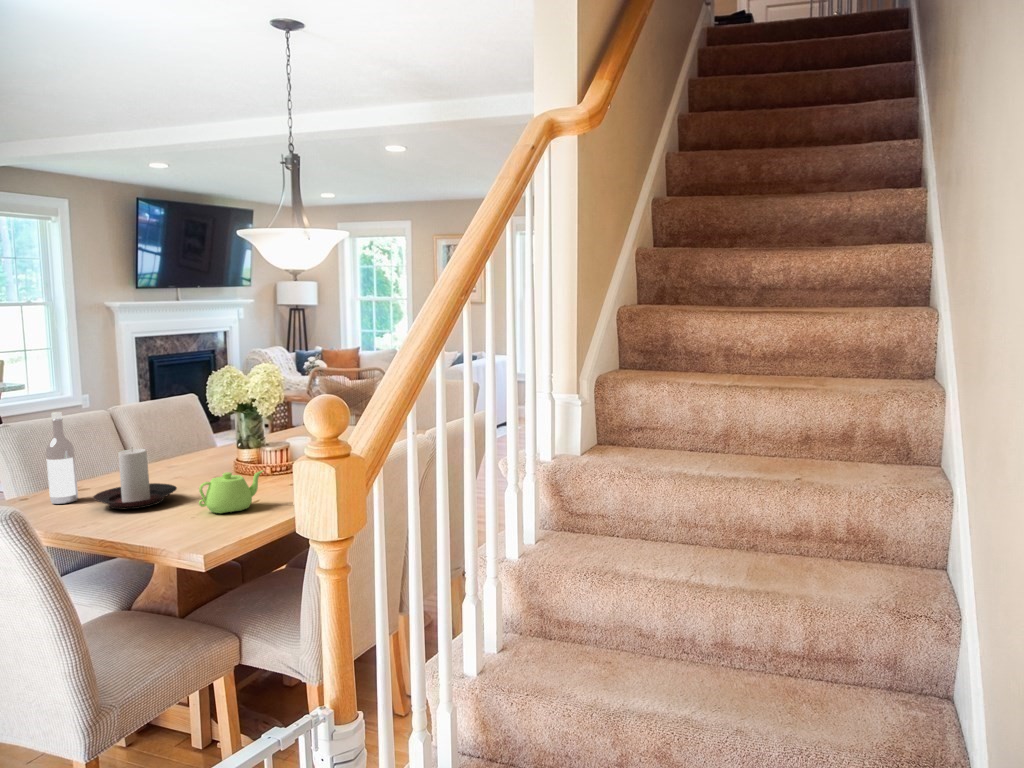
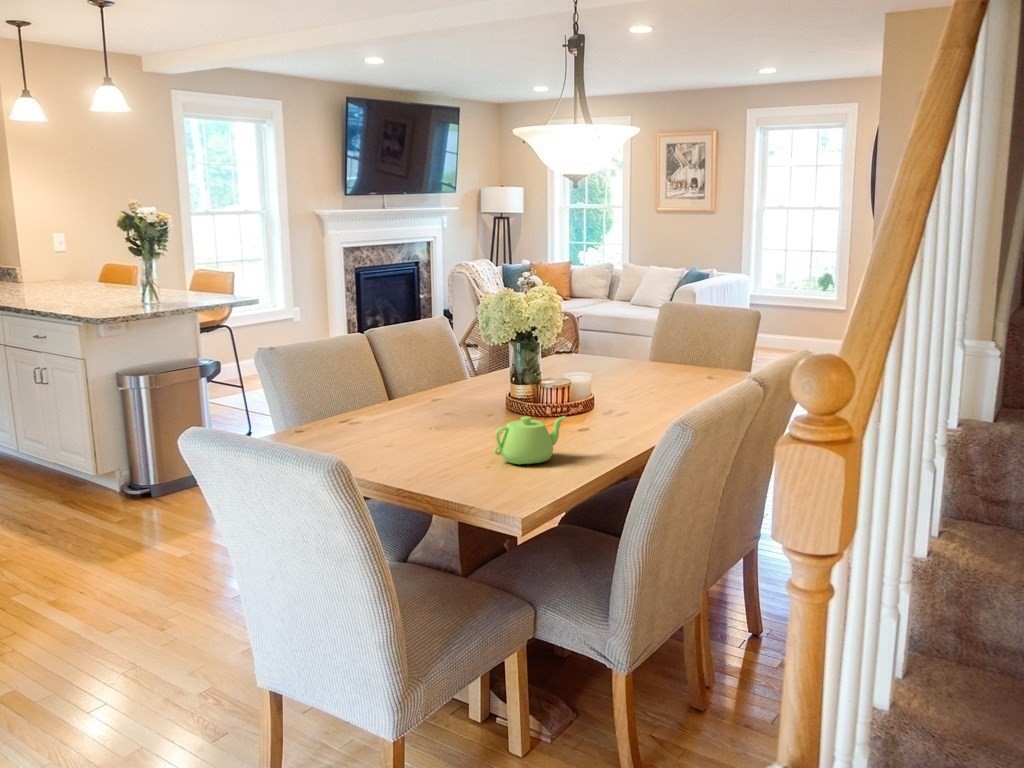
wine bottle: present [46,412,78,504] -> none [319,336,350,438]
candle holder: present [93,449,177,510] -> none [371,380,460,451]

